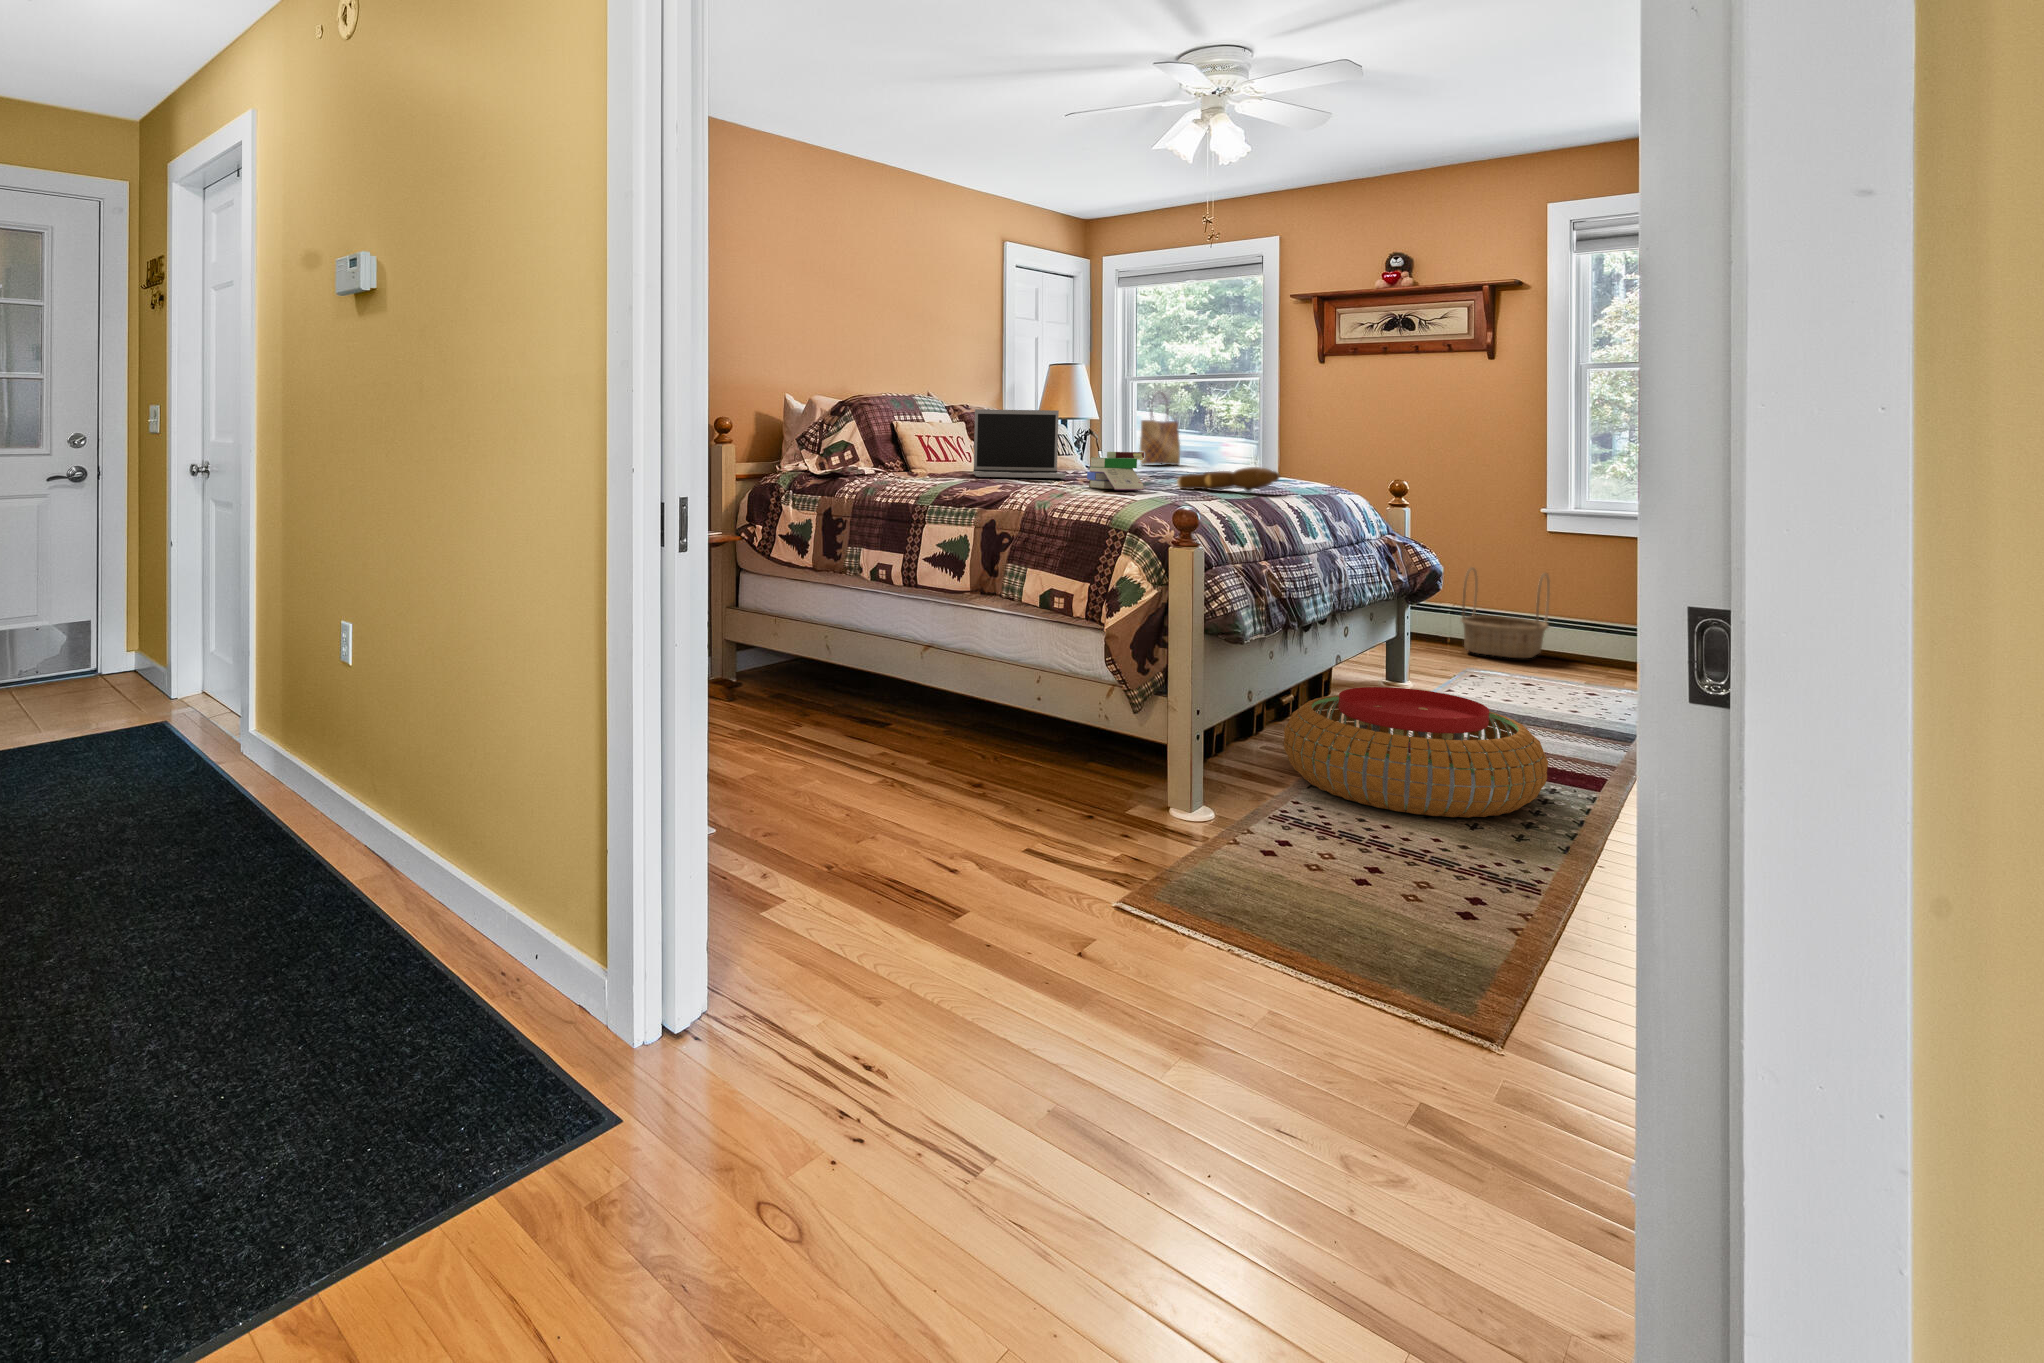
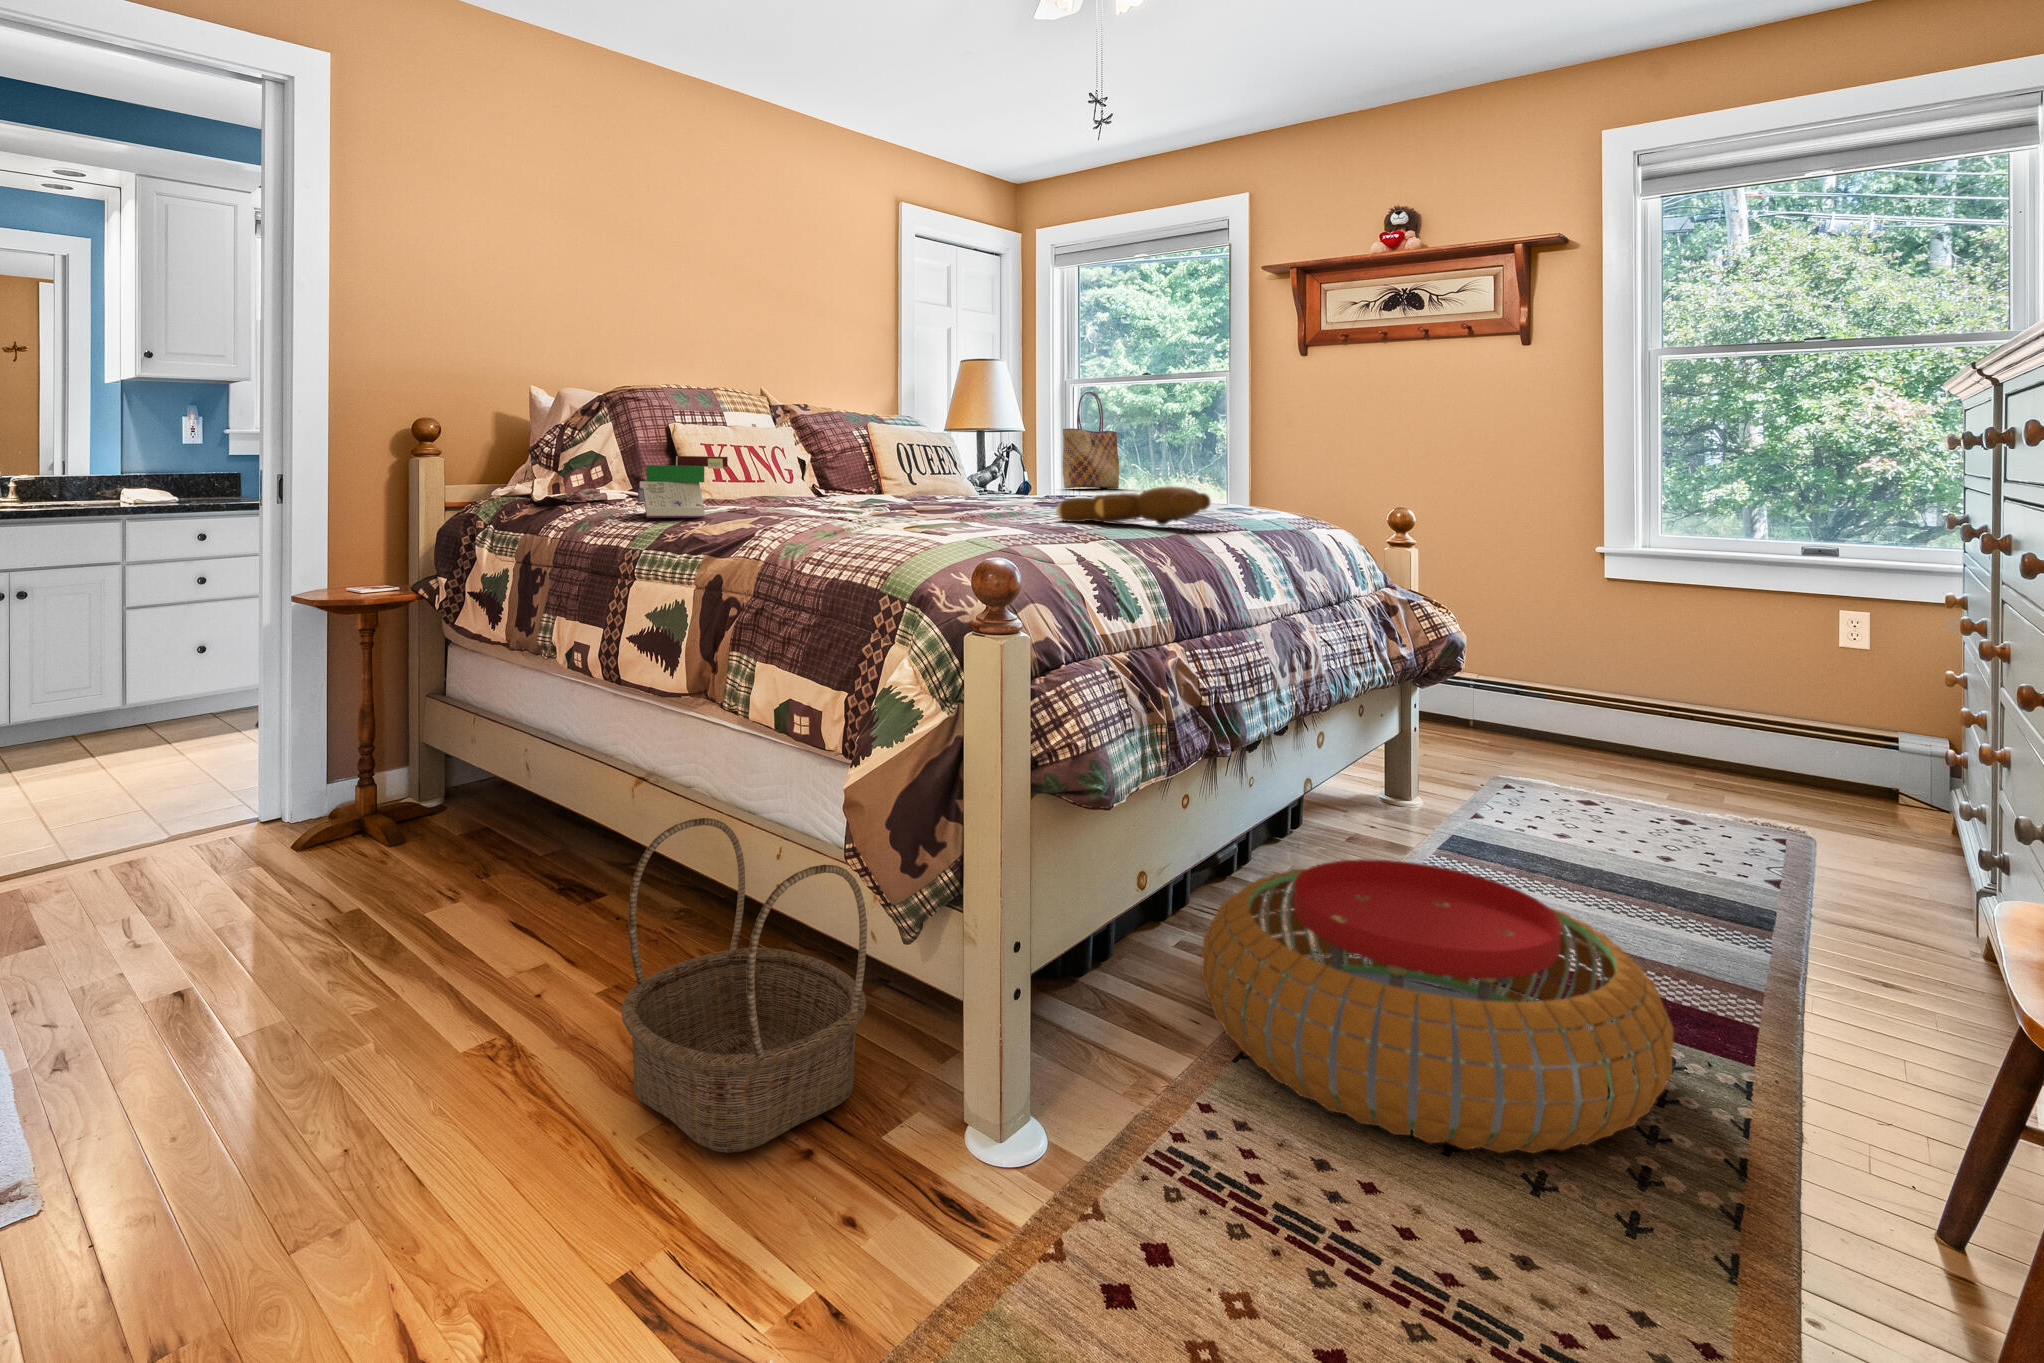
laptop: present [973,409,1066,478] -> none [772,405,906,505]
book: present [1087,452,1144,490] -> present [638,456,728,518]
basket: present [1461,567,1550,658] -> present [621,818,867,1153]

